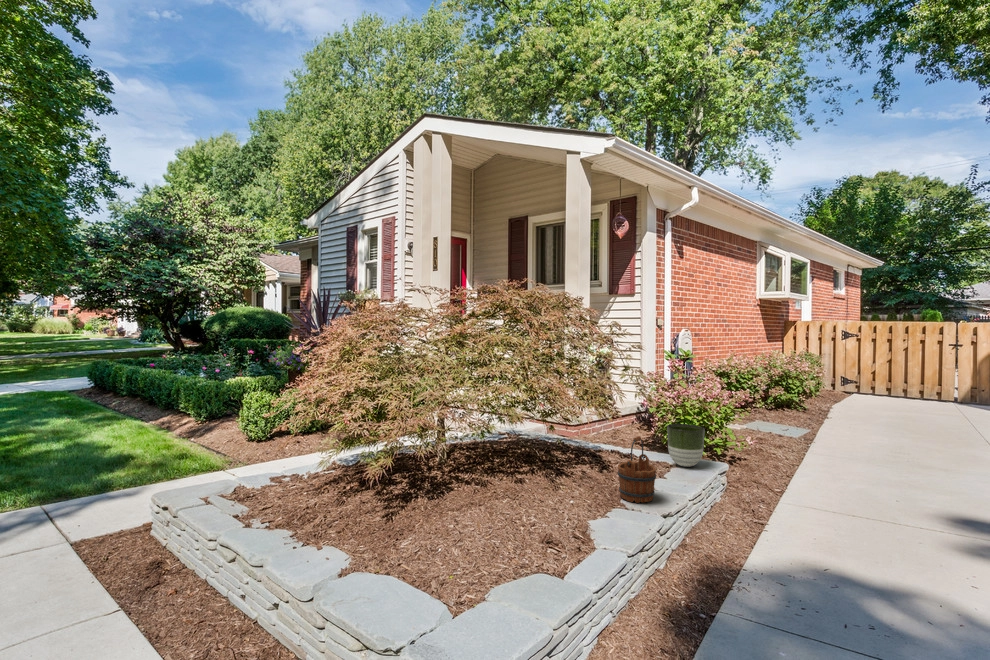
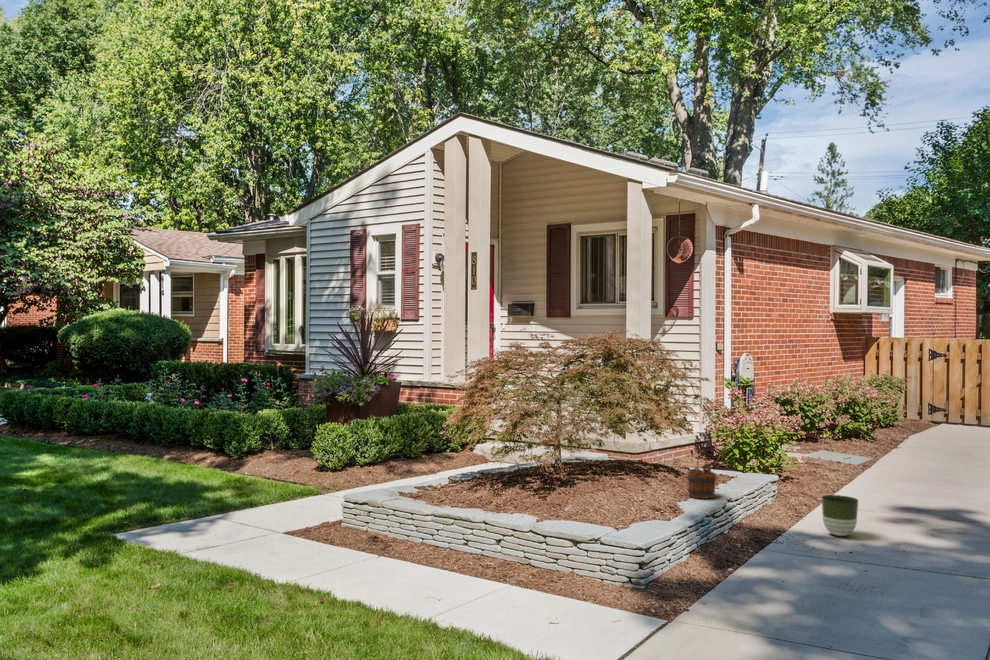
planter: present [667,424,705,467] -> present [822,495,858,536]

